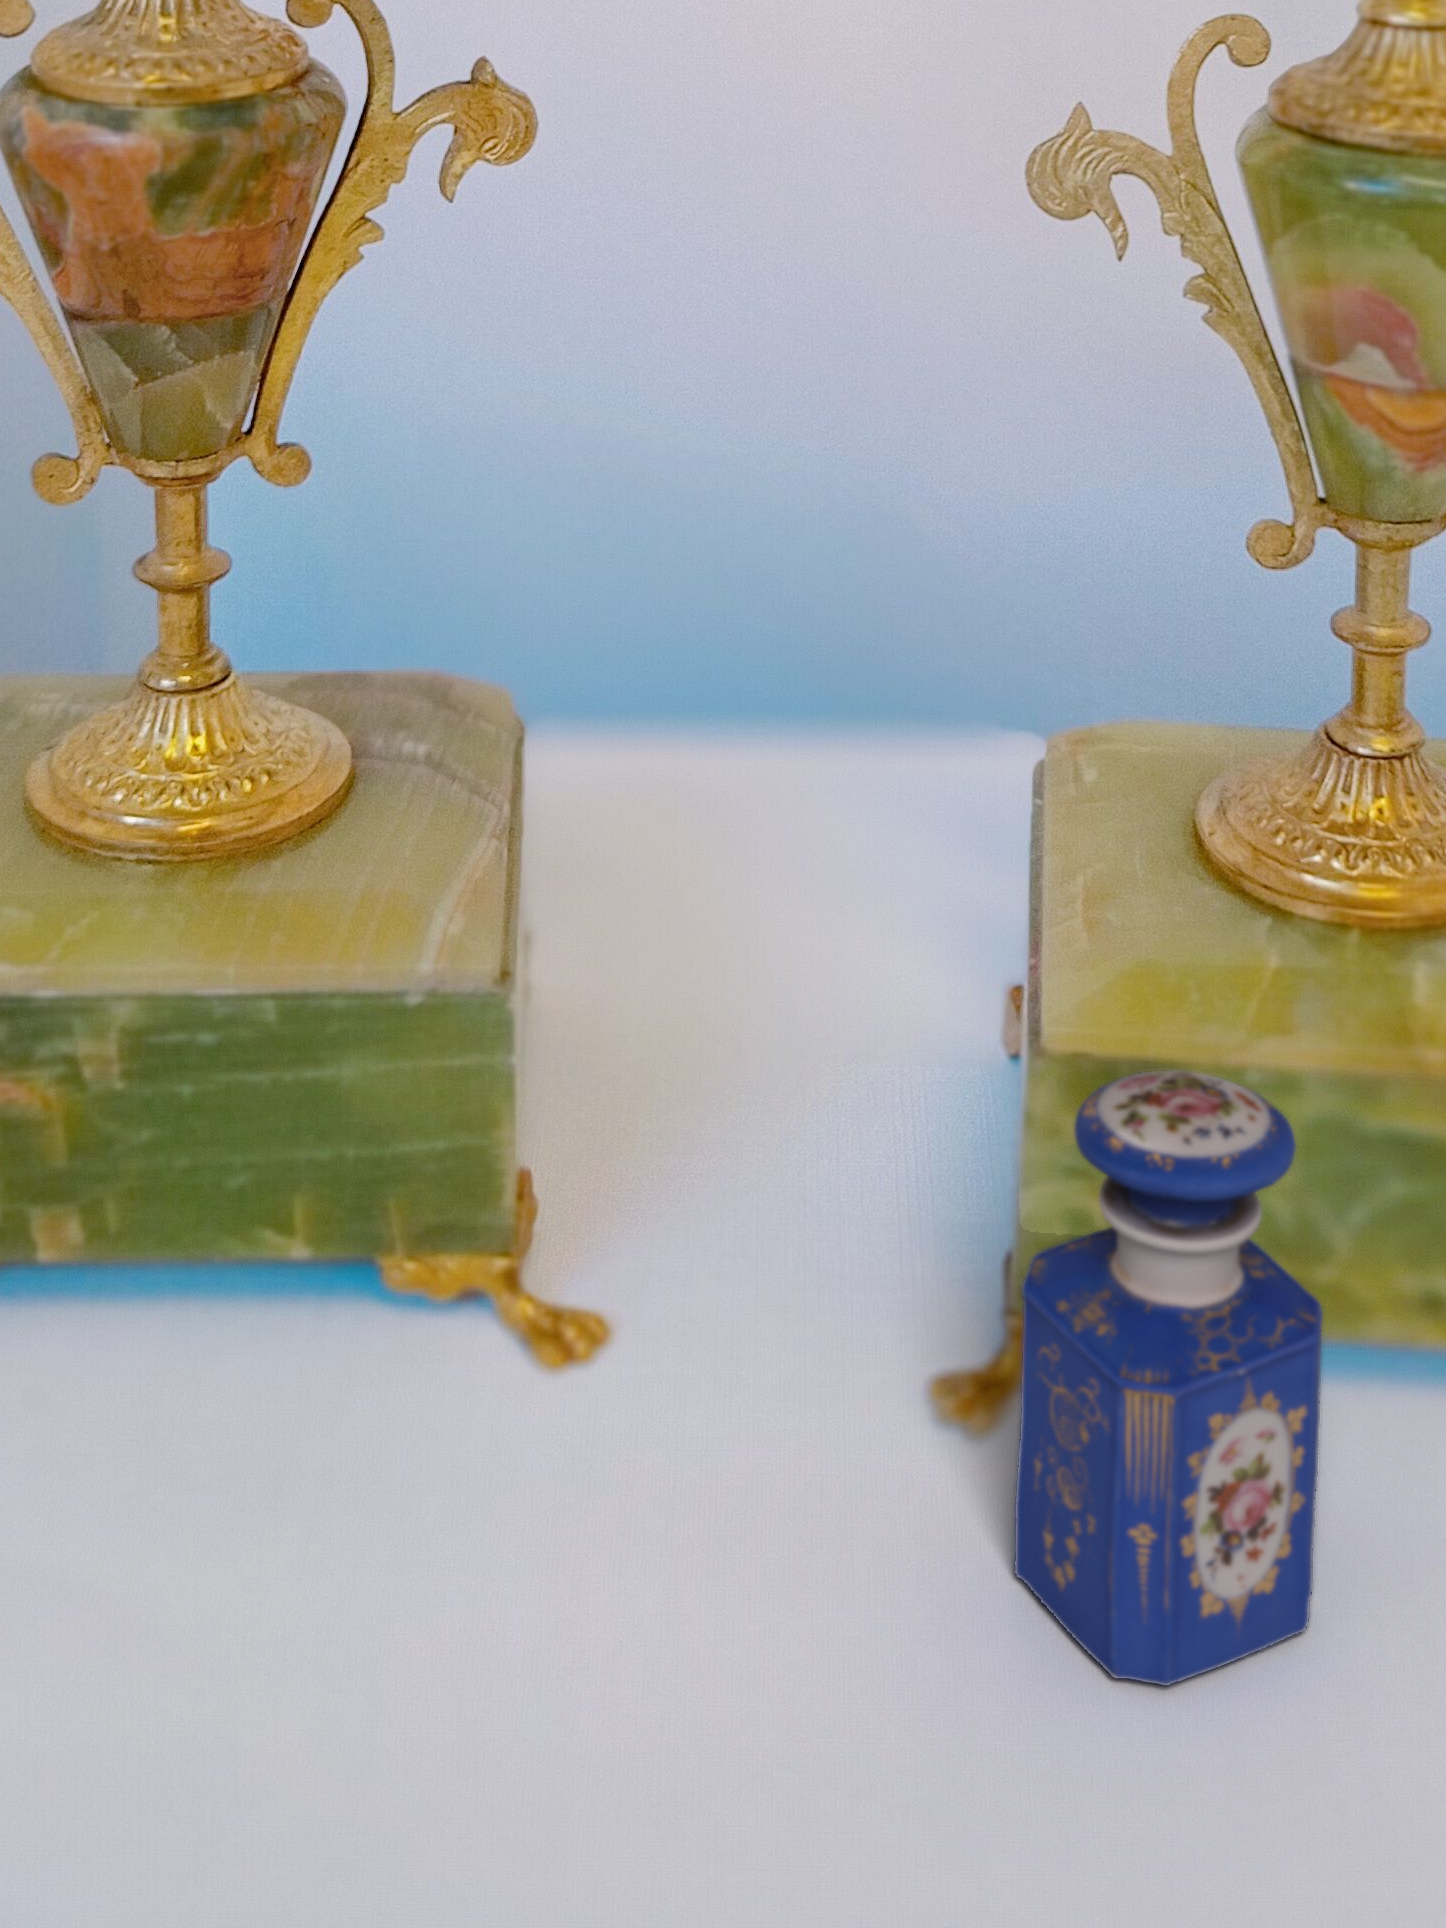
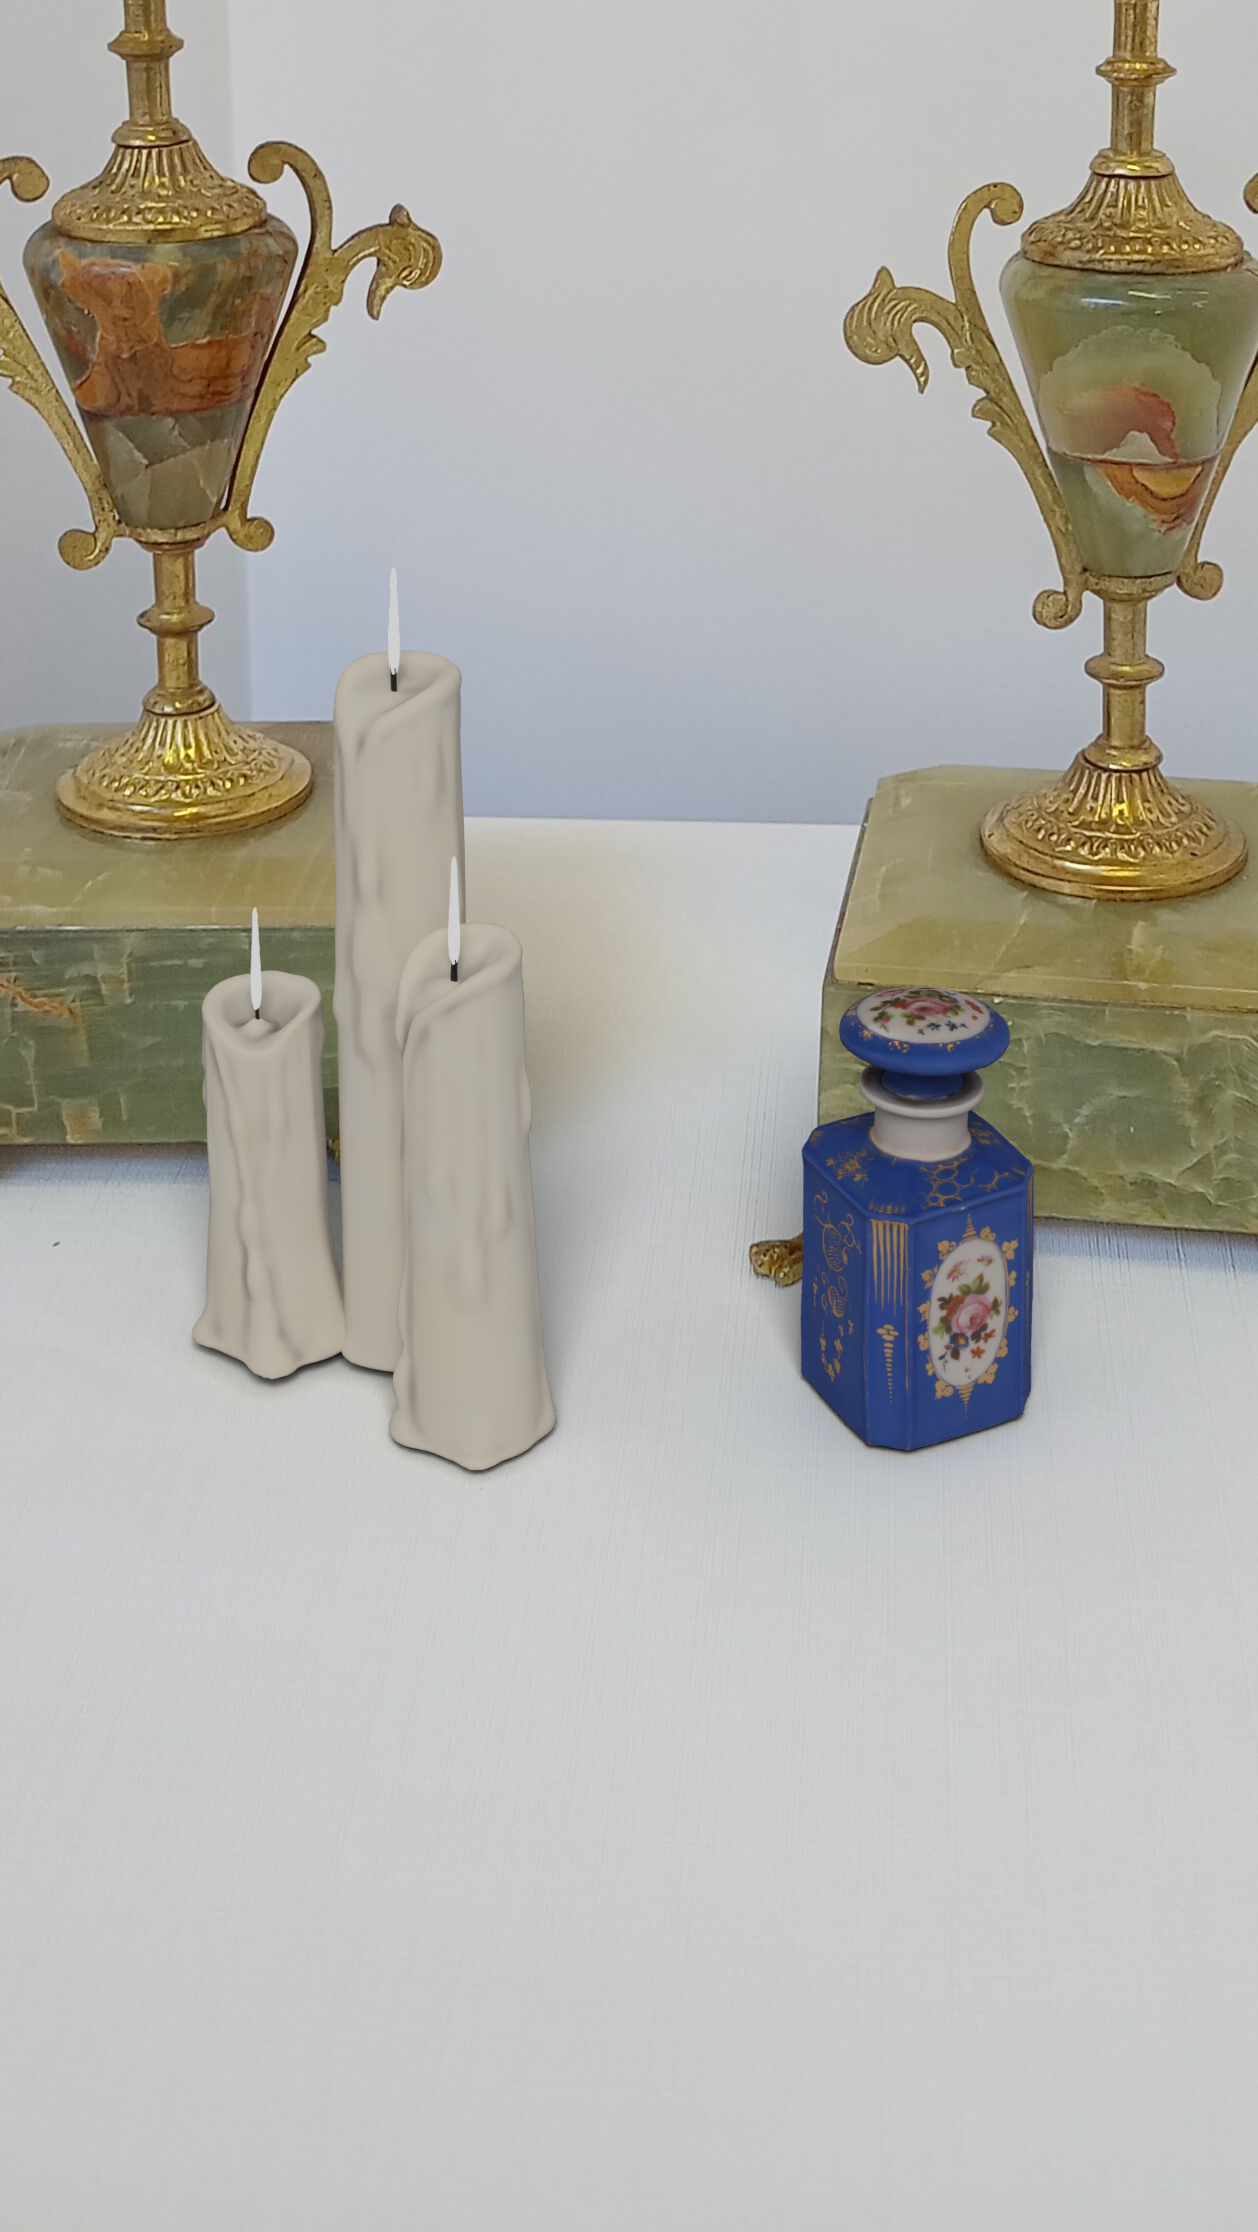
candle: none [218,470,705,1729] -> present [192,567,556,1470]

